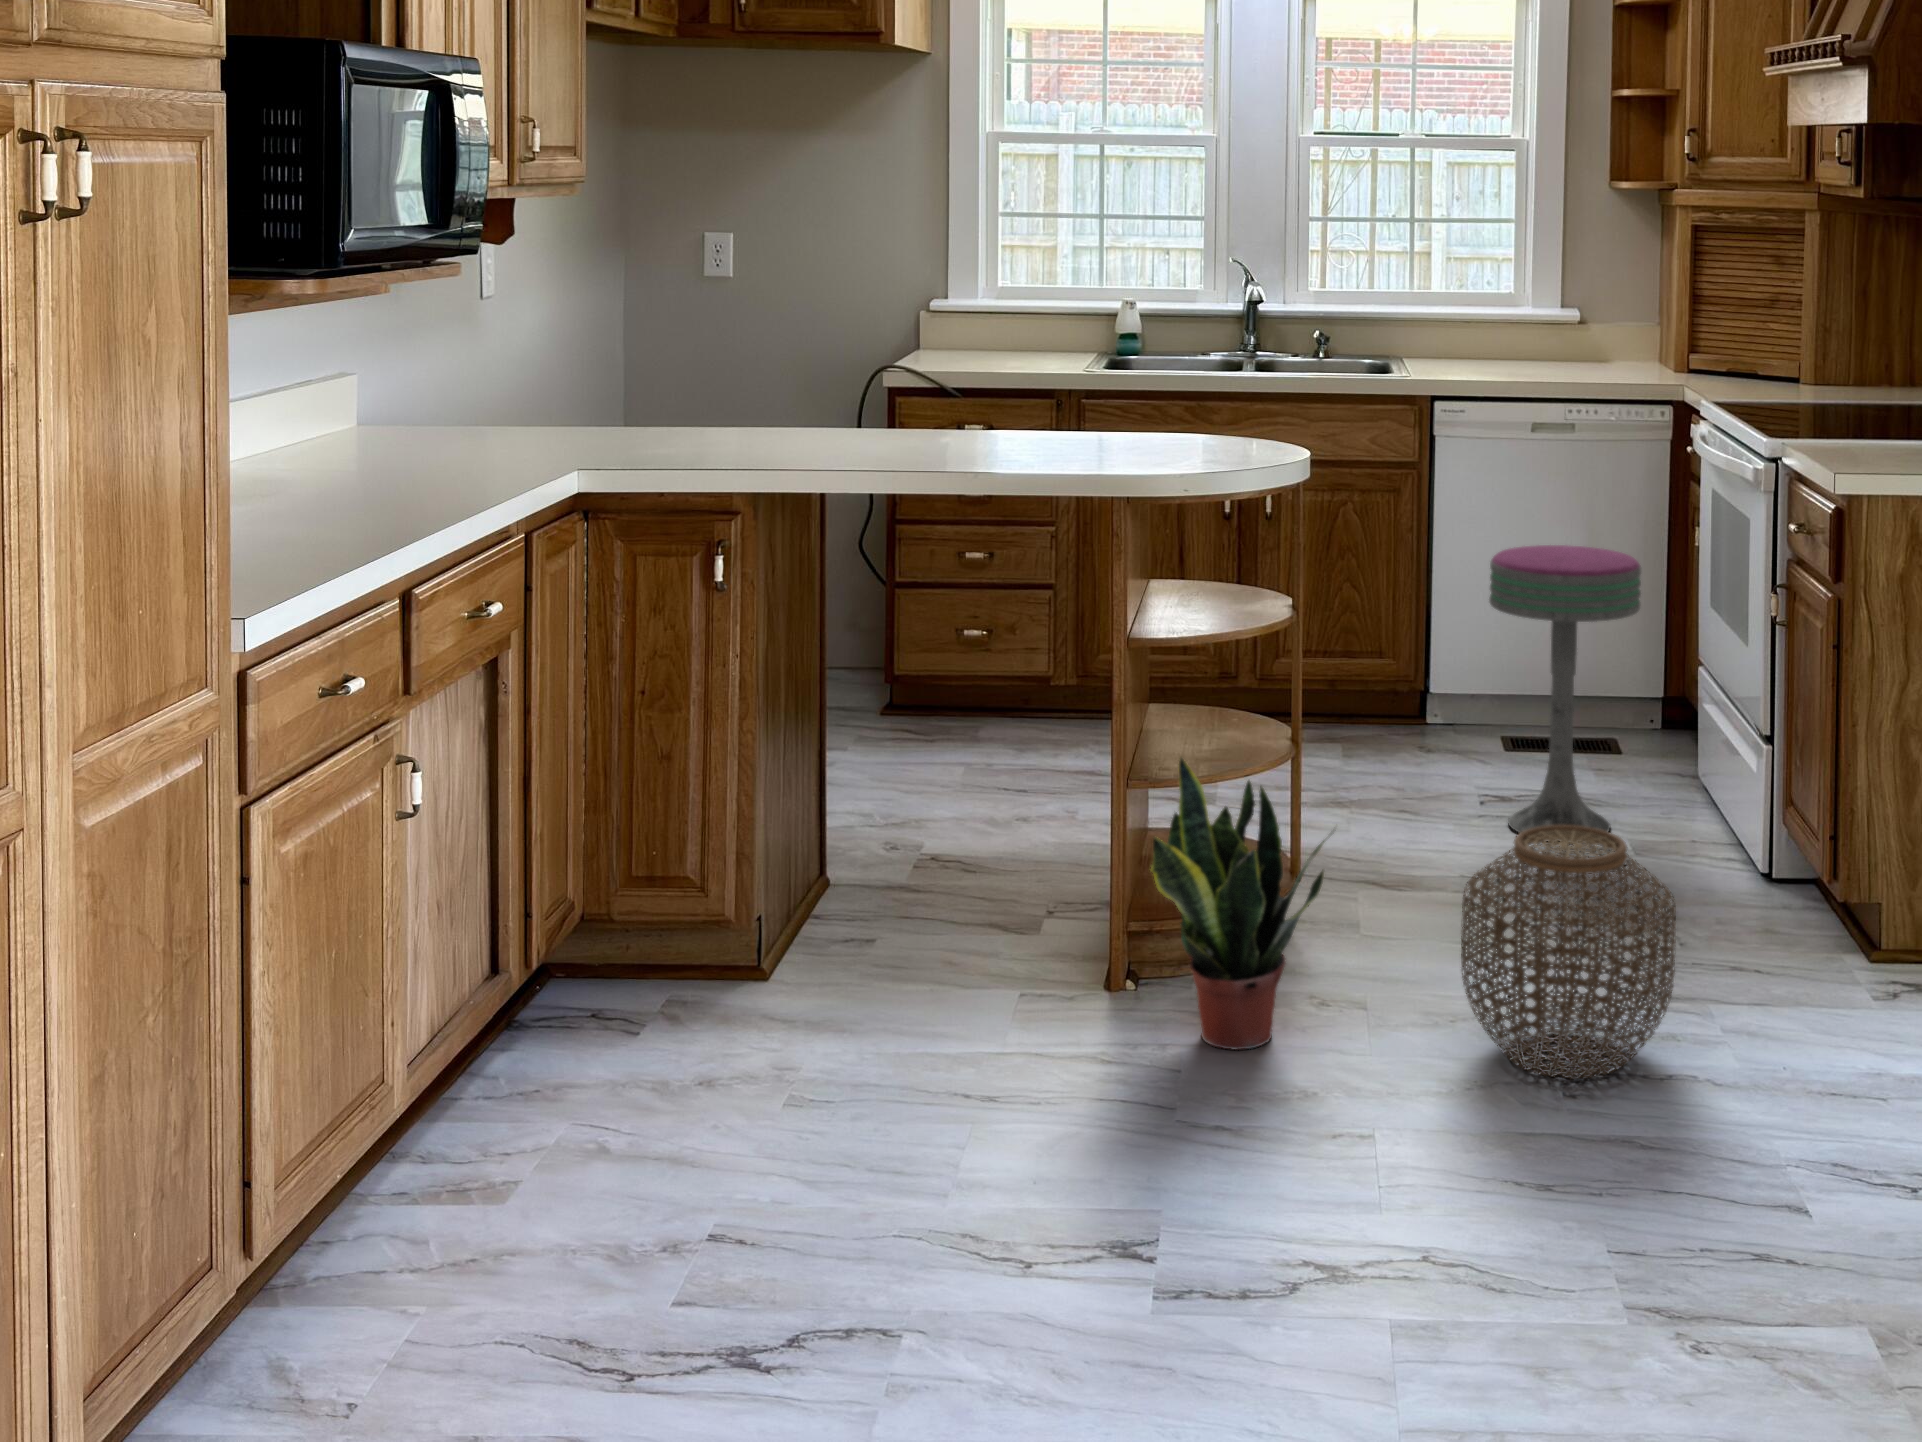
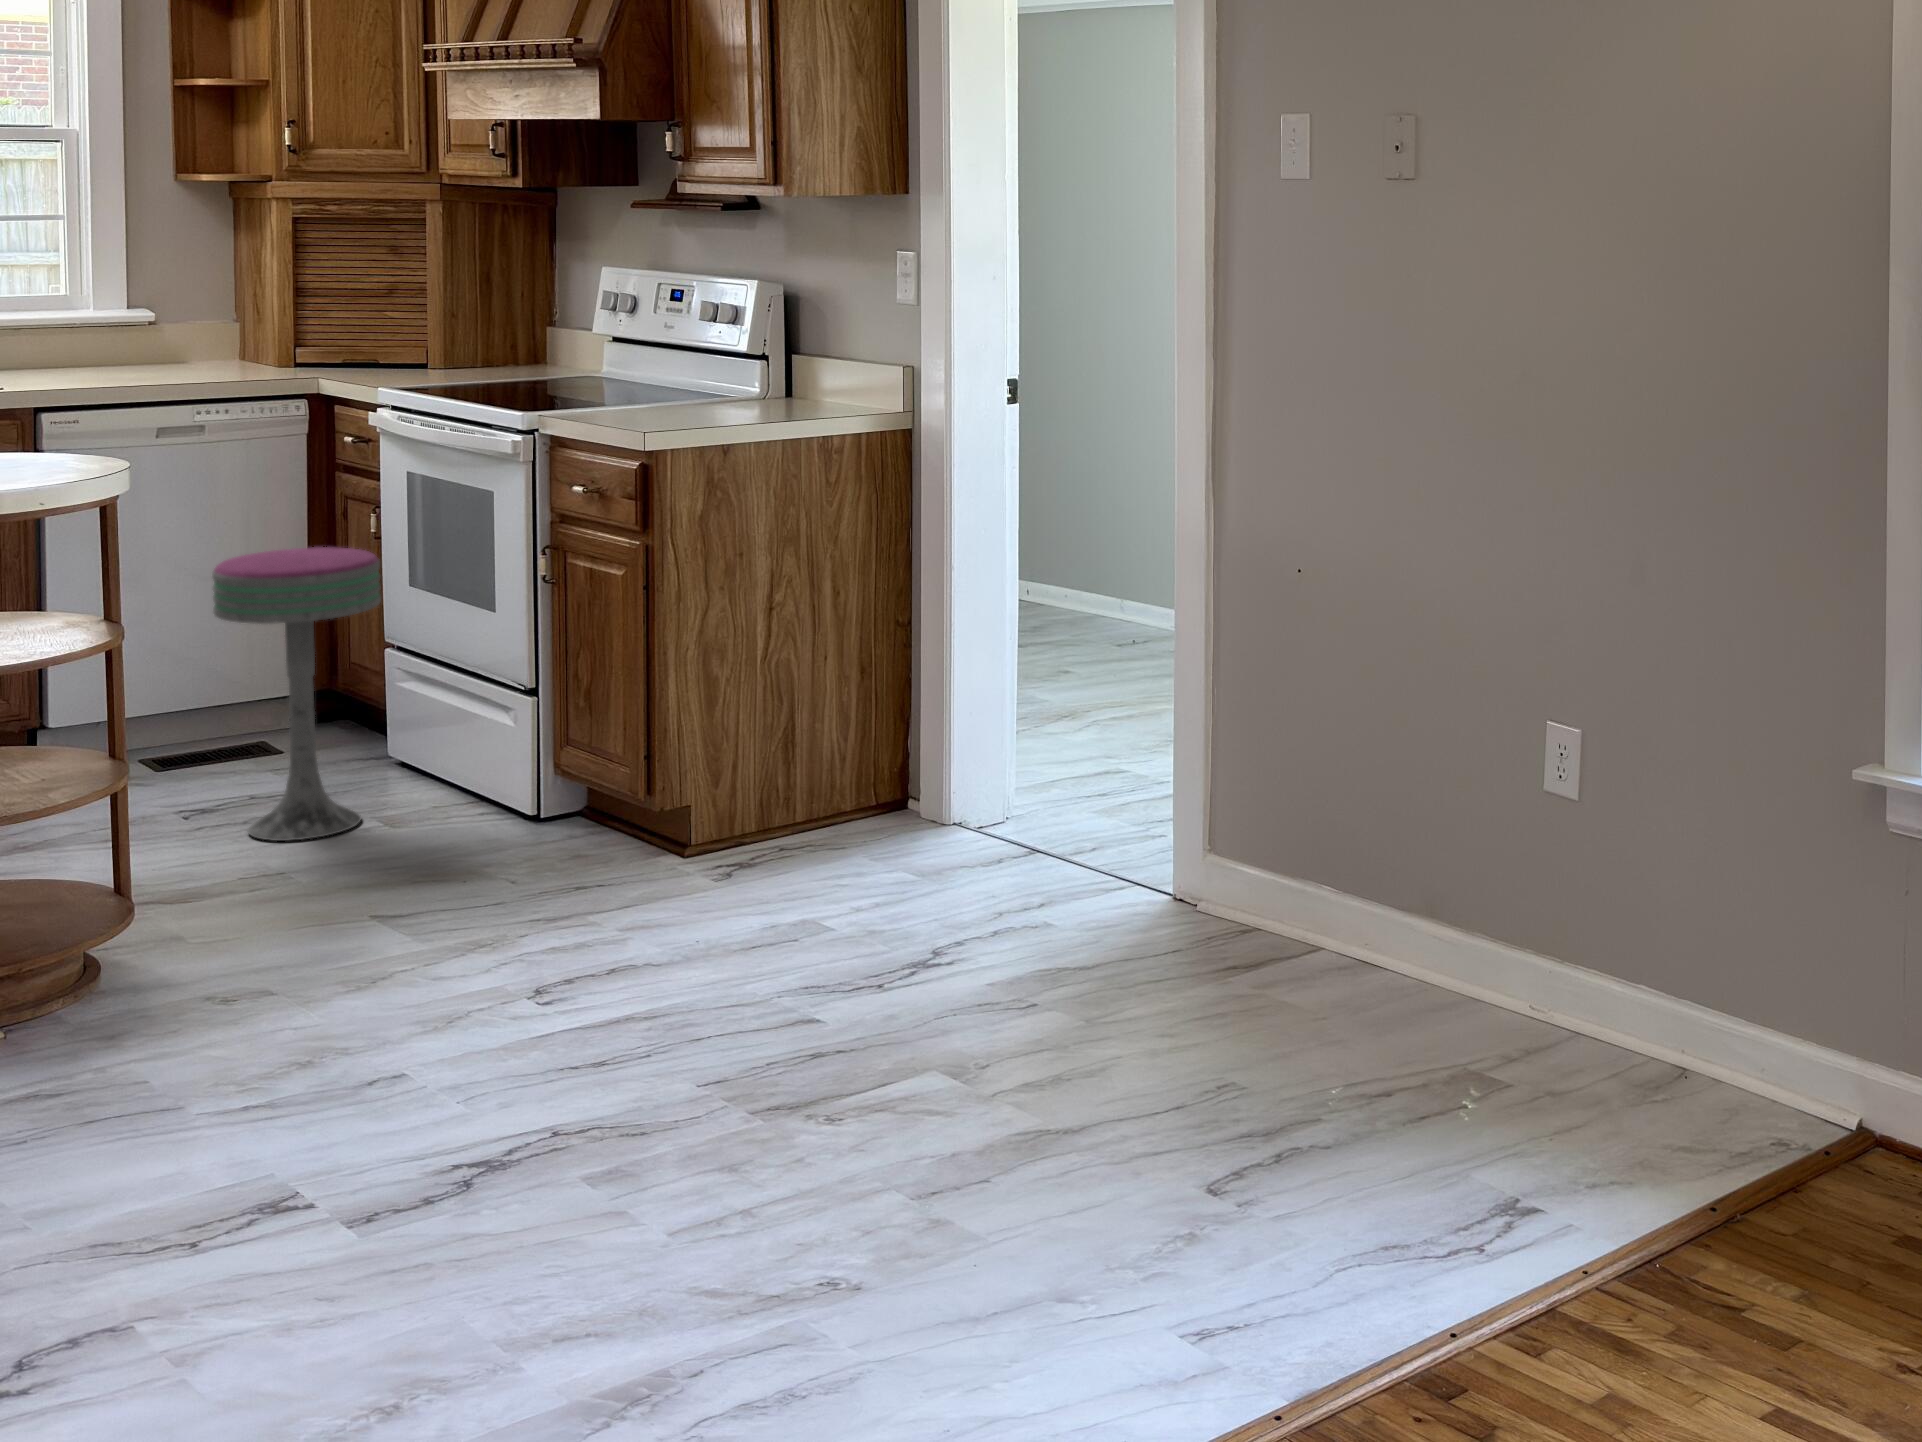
potted plant: present [1151,758,1336,1050] -> none [71,793,280,1067]
woven basket: present [1461,825,1676,1078] -> none [407,774,612,996]

